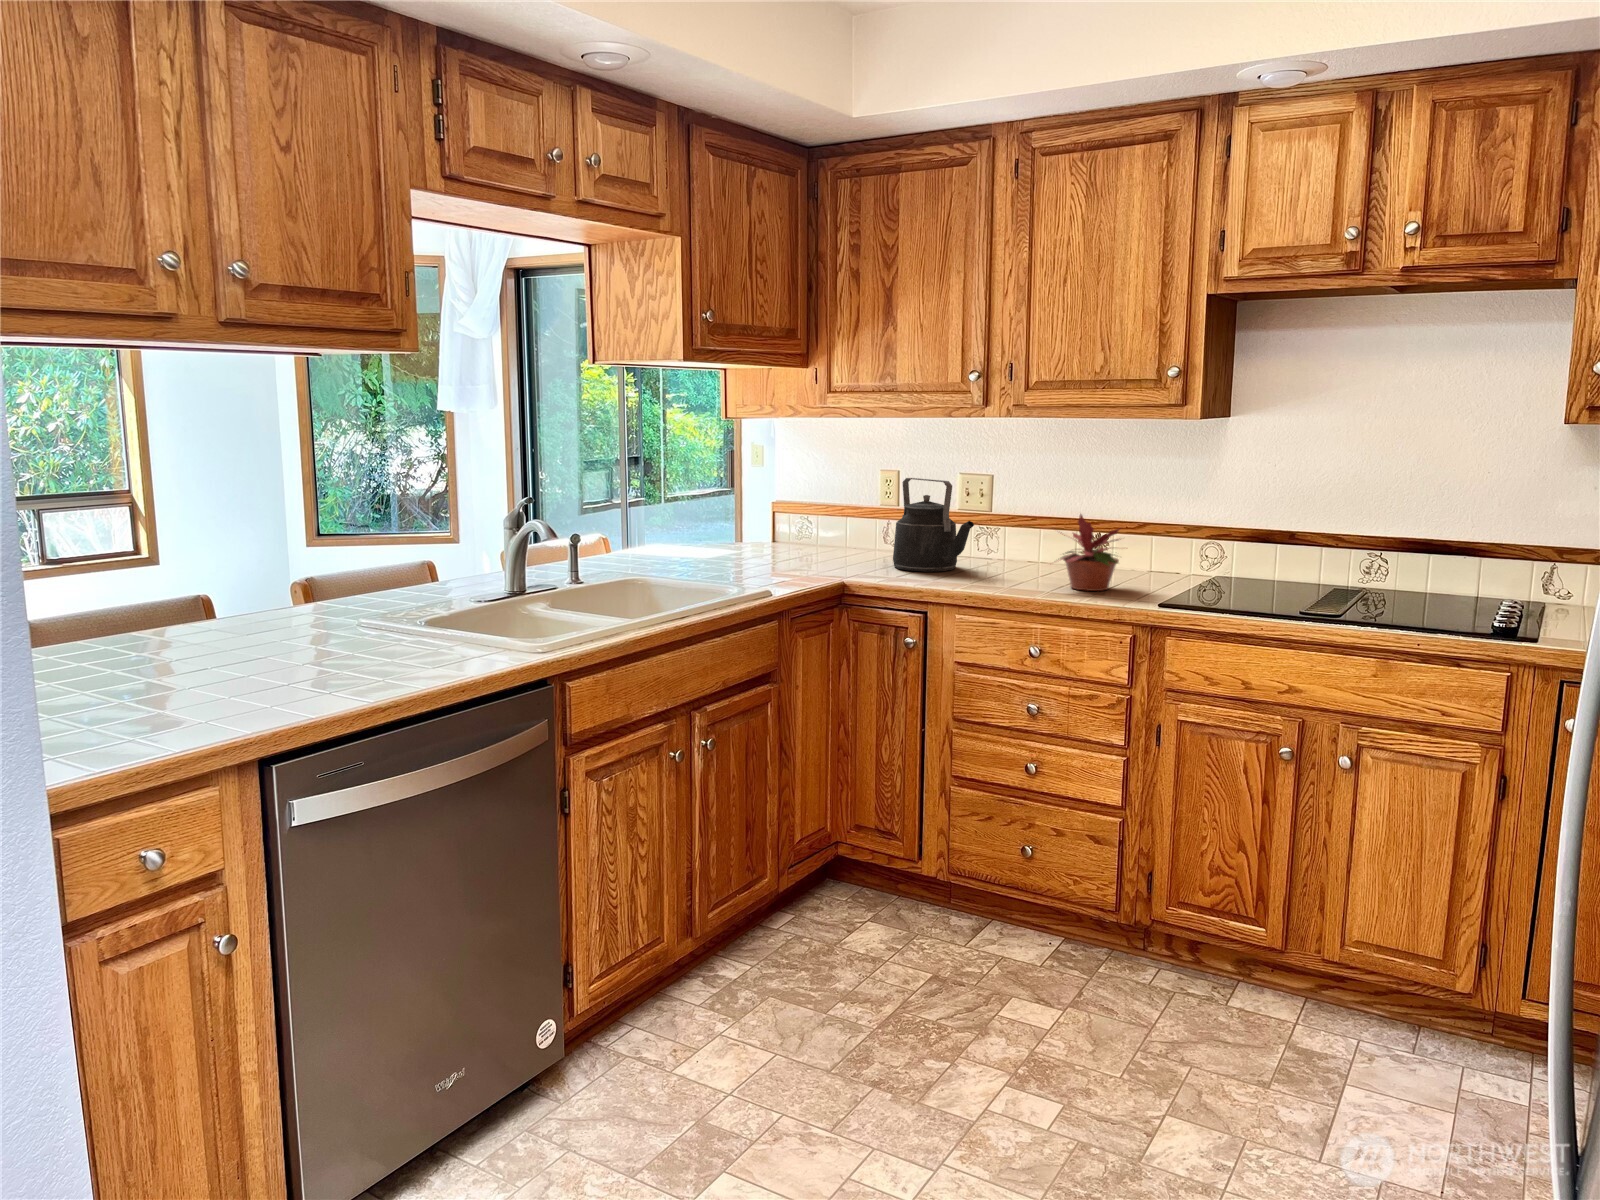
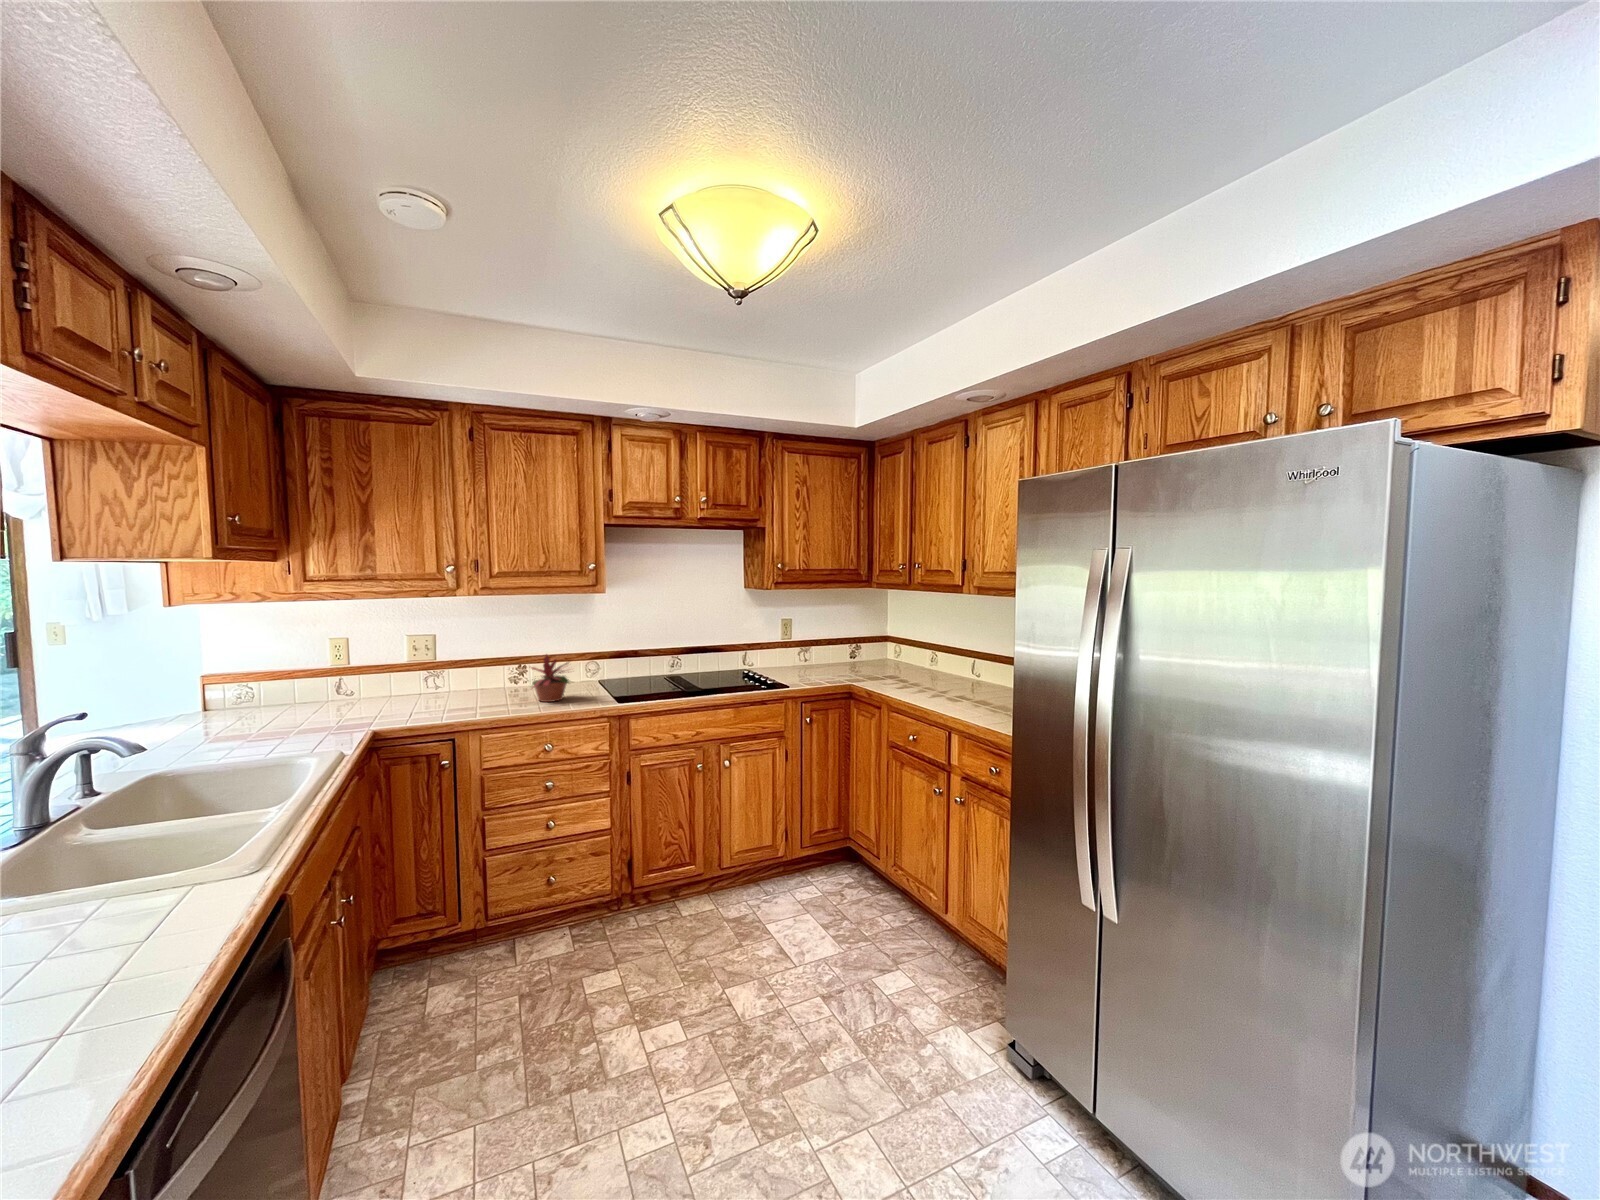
kettle: present [893,478,974,572] -> none [380,642,455,711]

